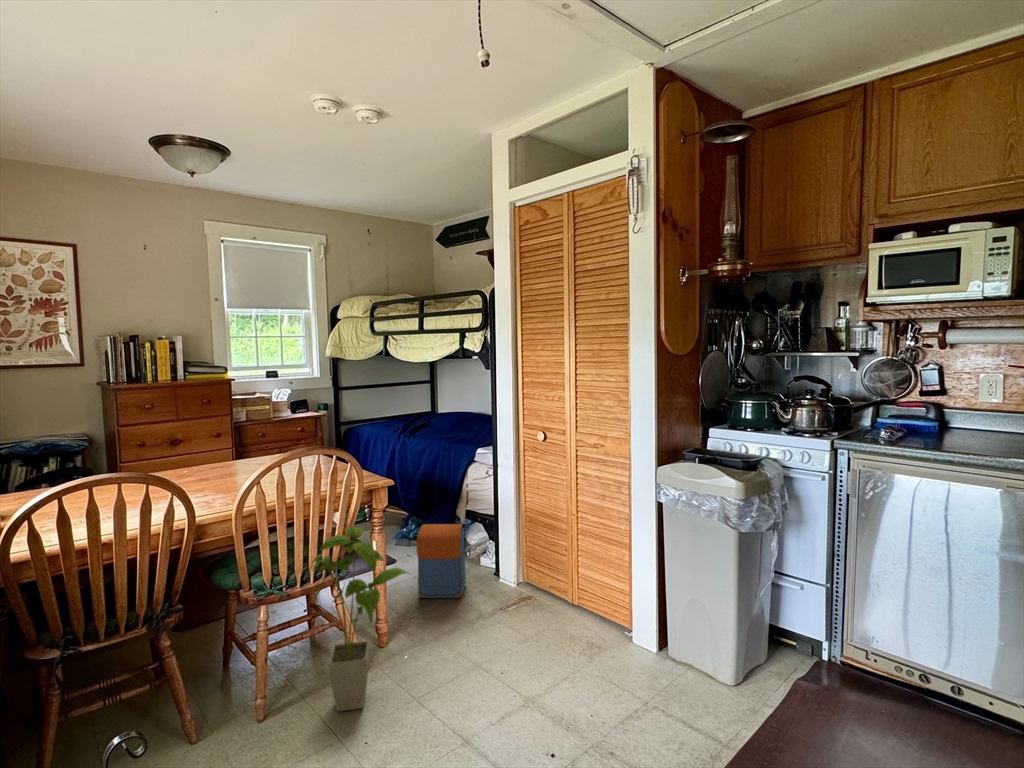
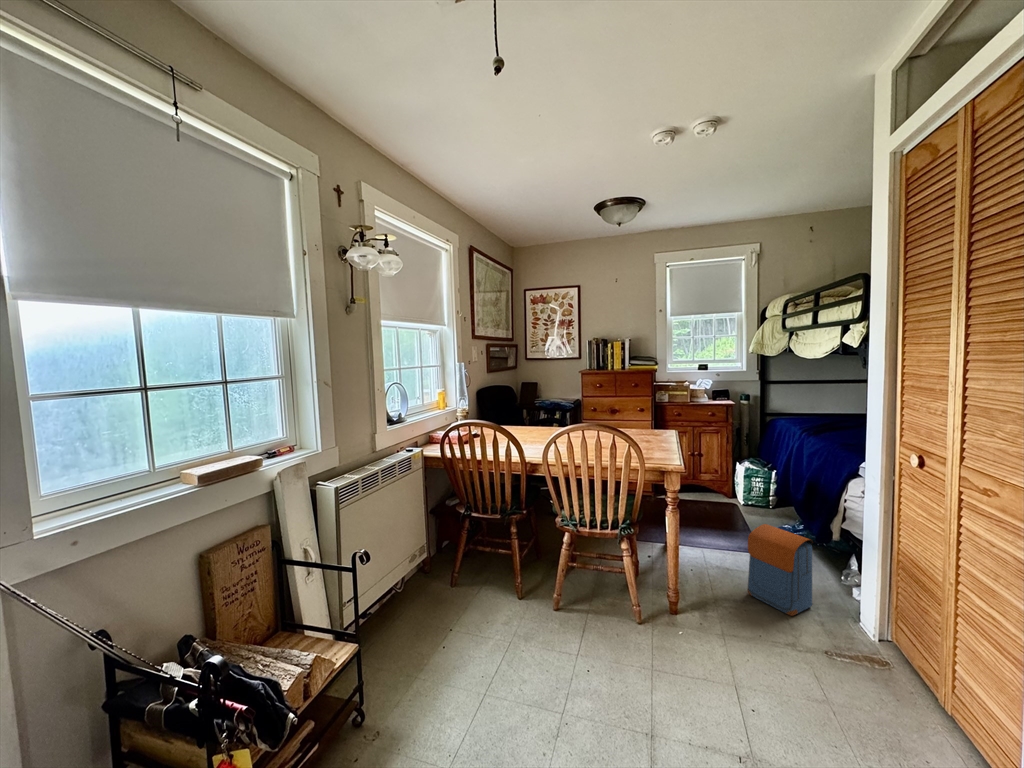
house plant: present [311,527,409,711] -> none [582,494,669,646]

